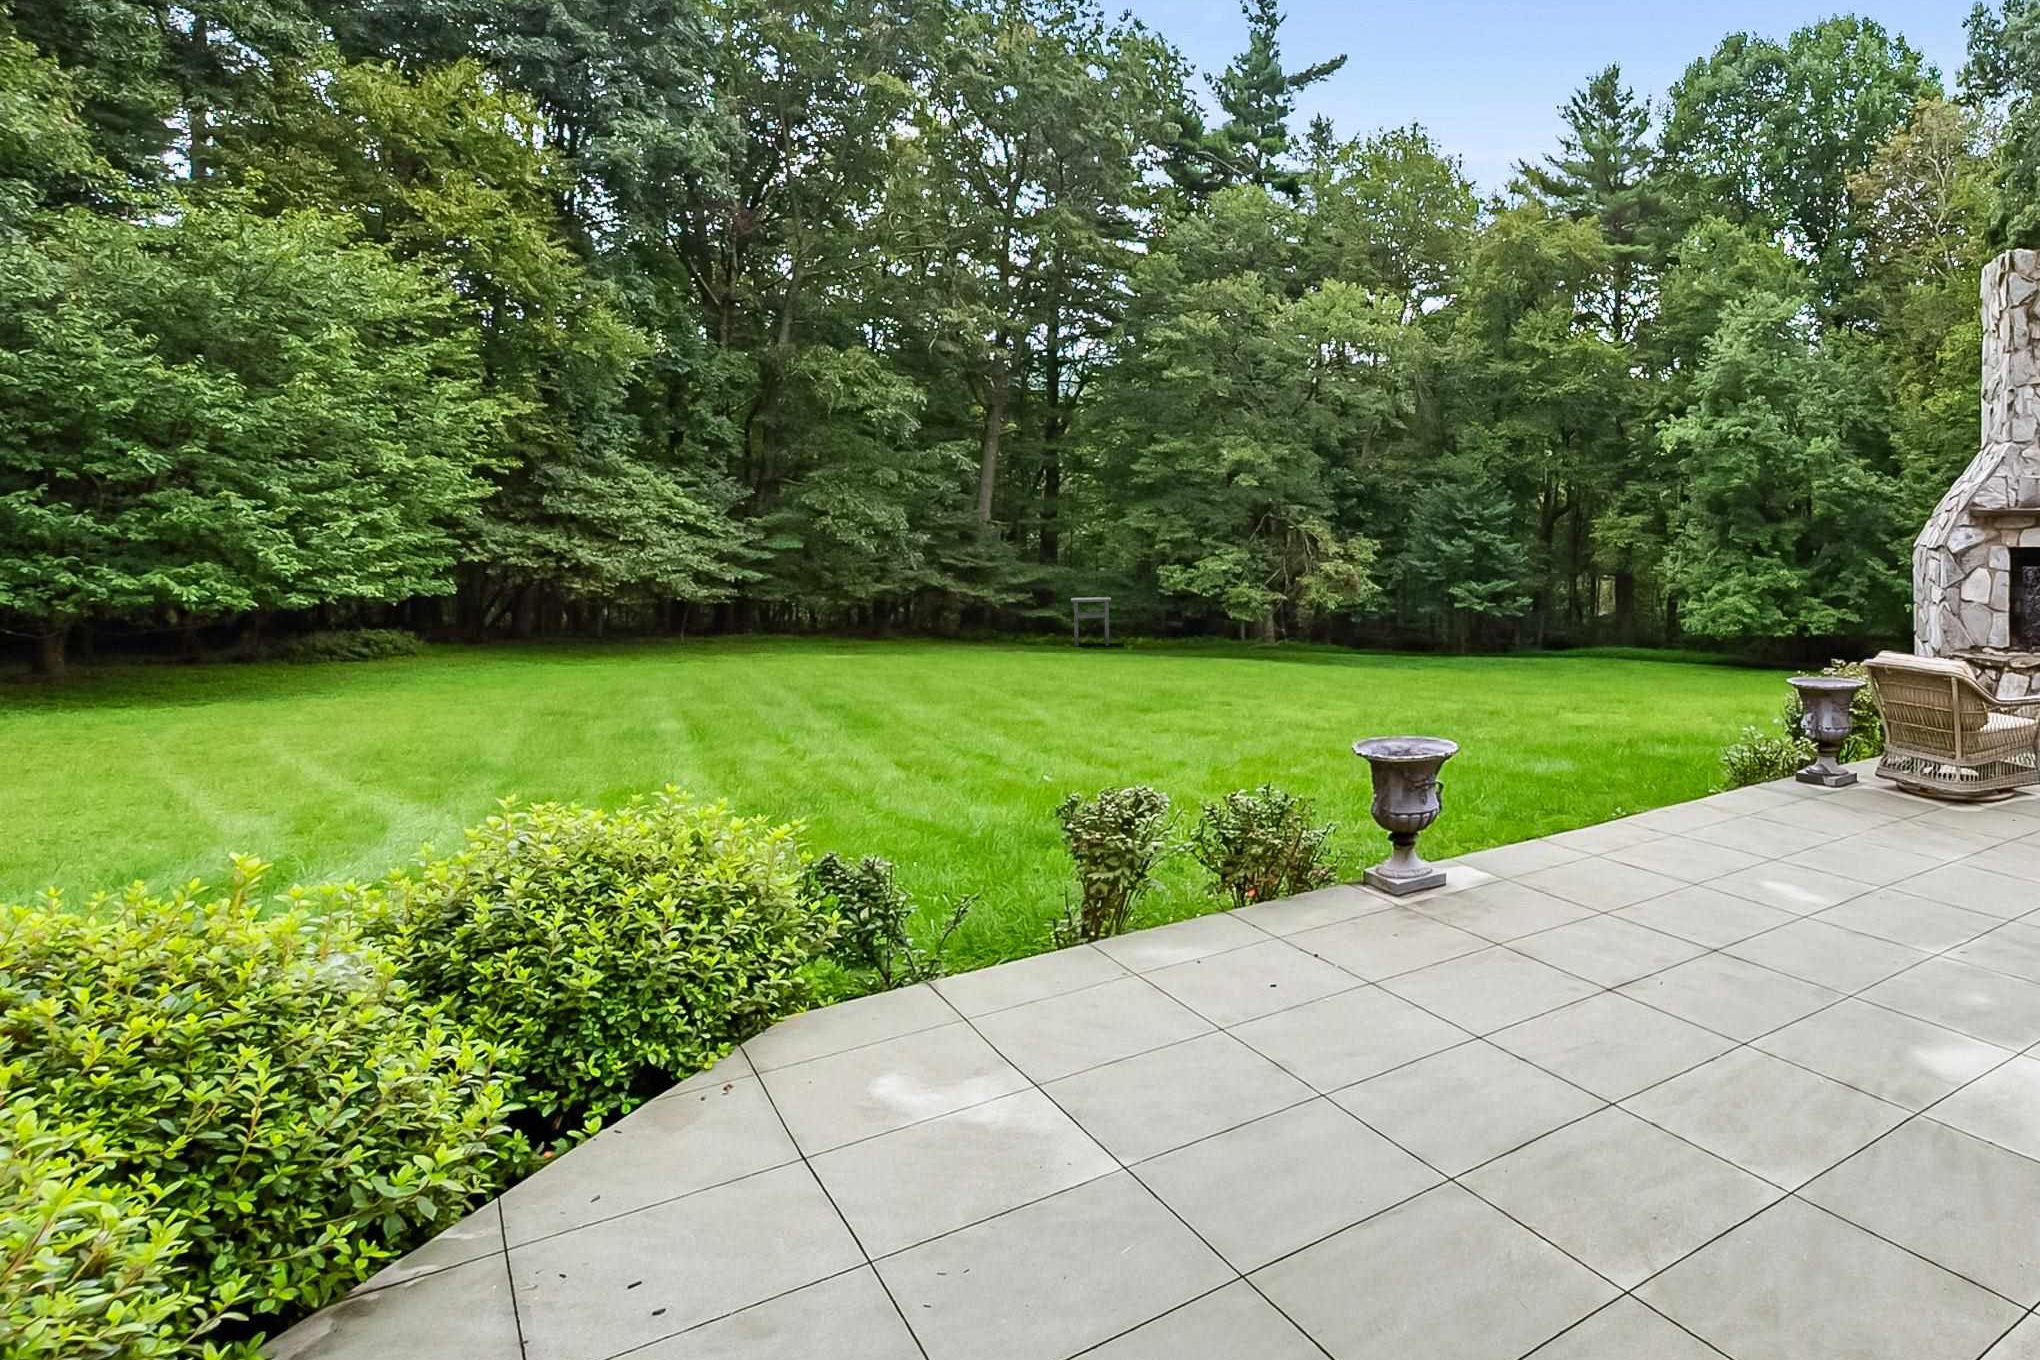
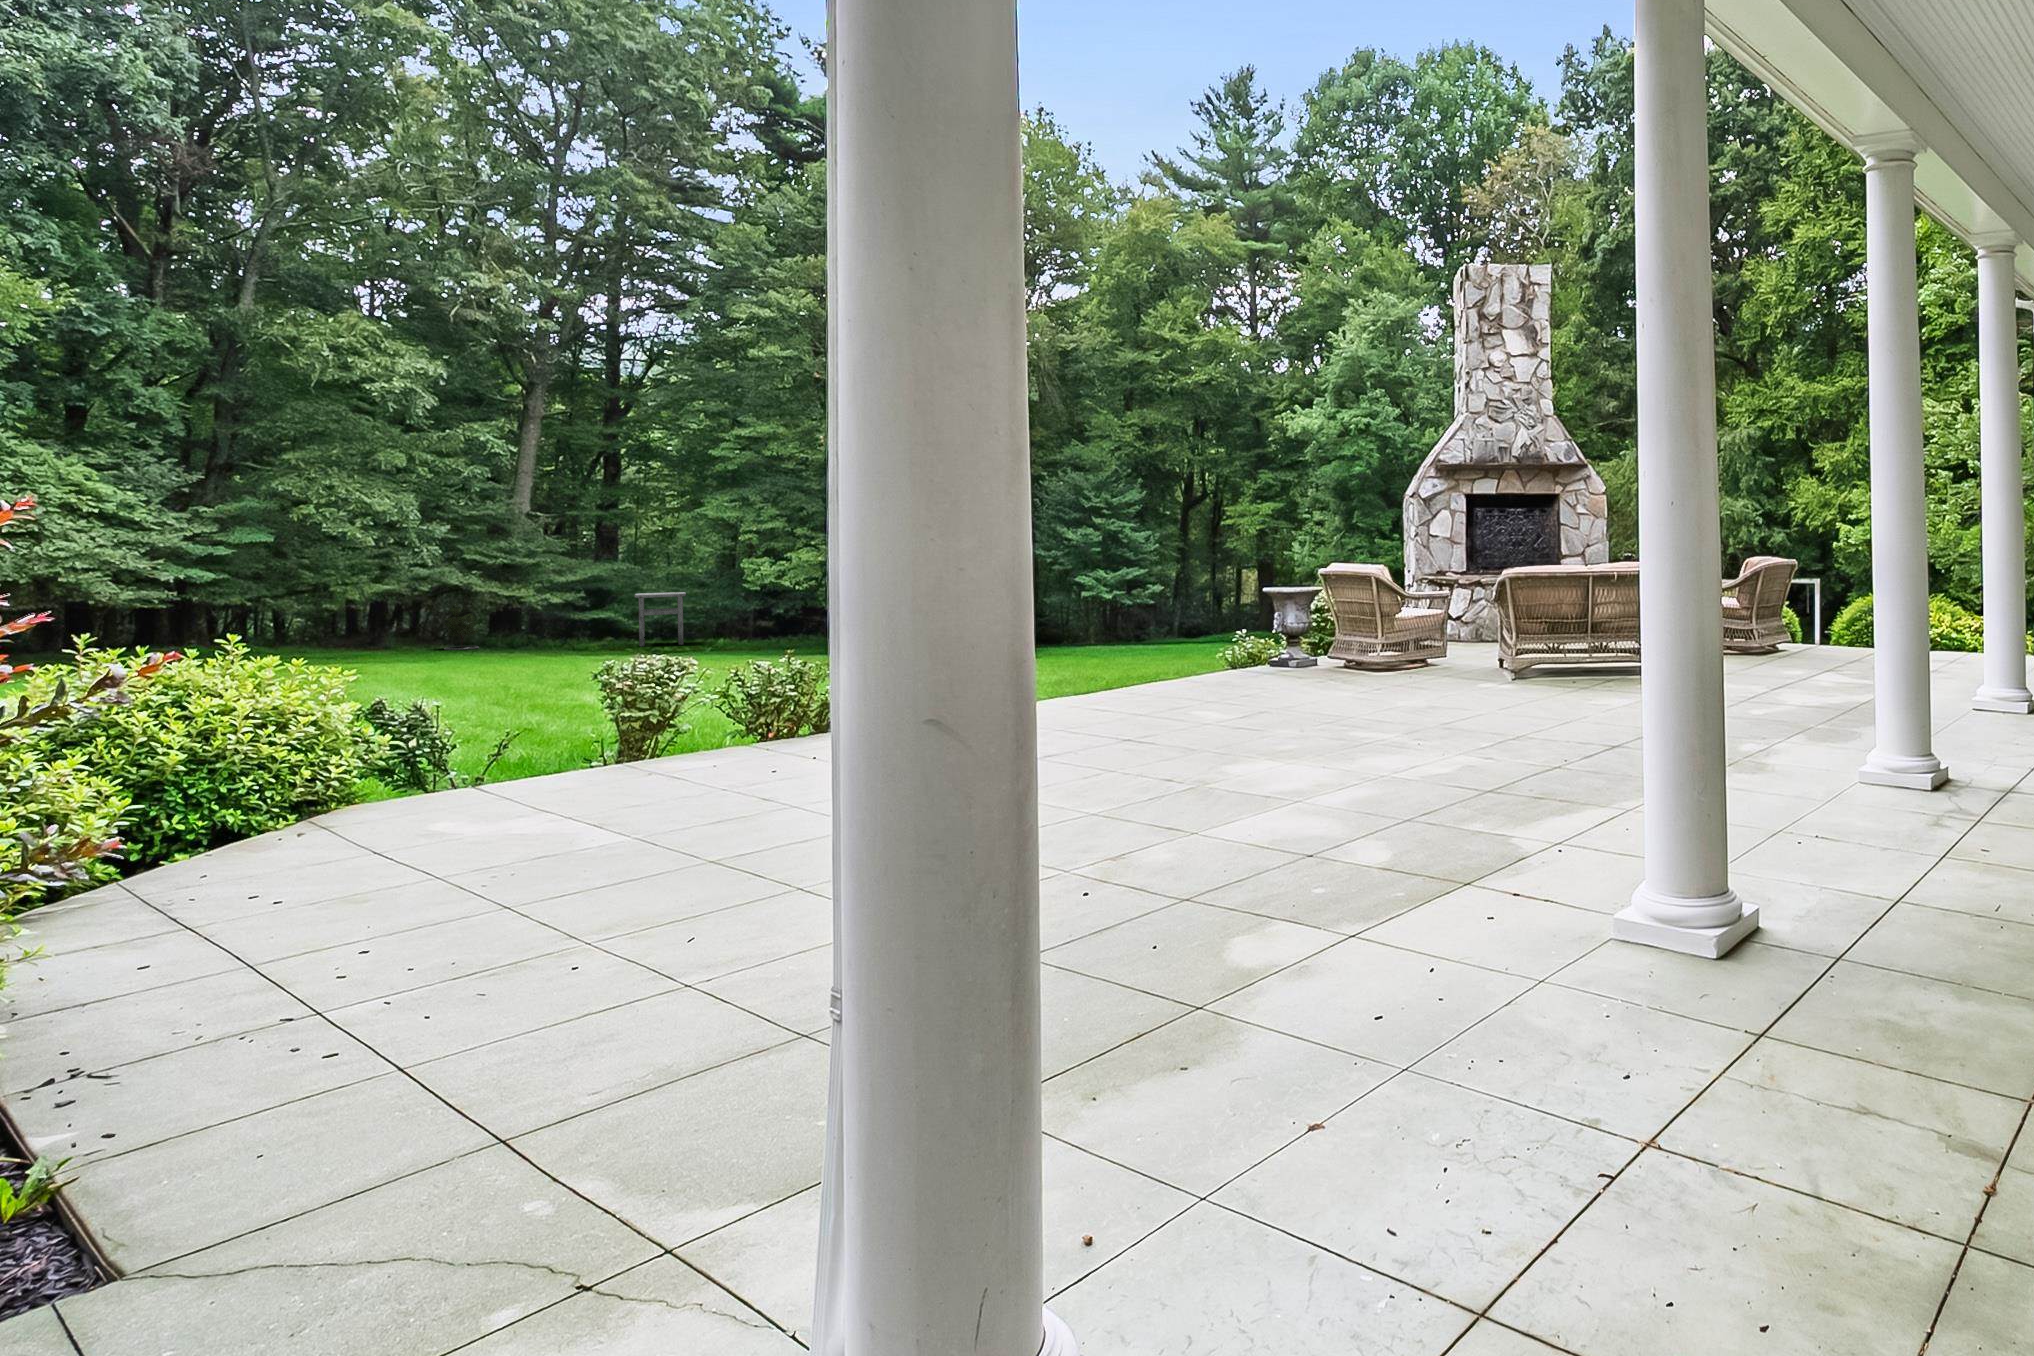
potted tree: none [925,603,954,645] -> present [444,603,478,650]

